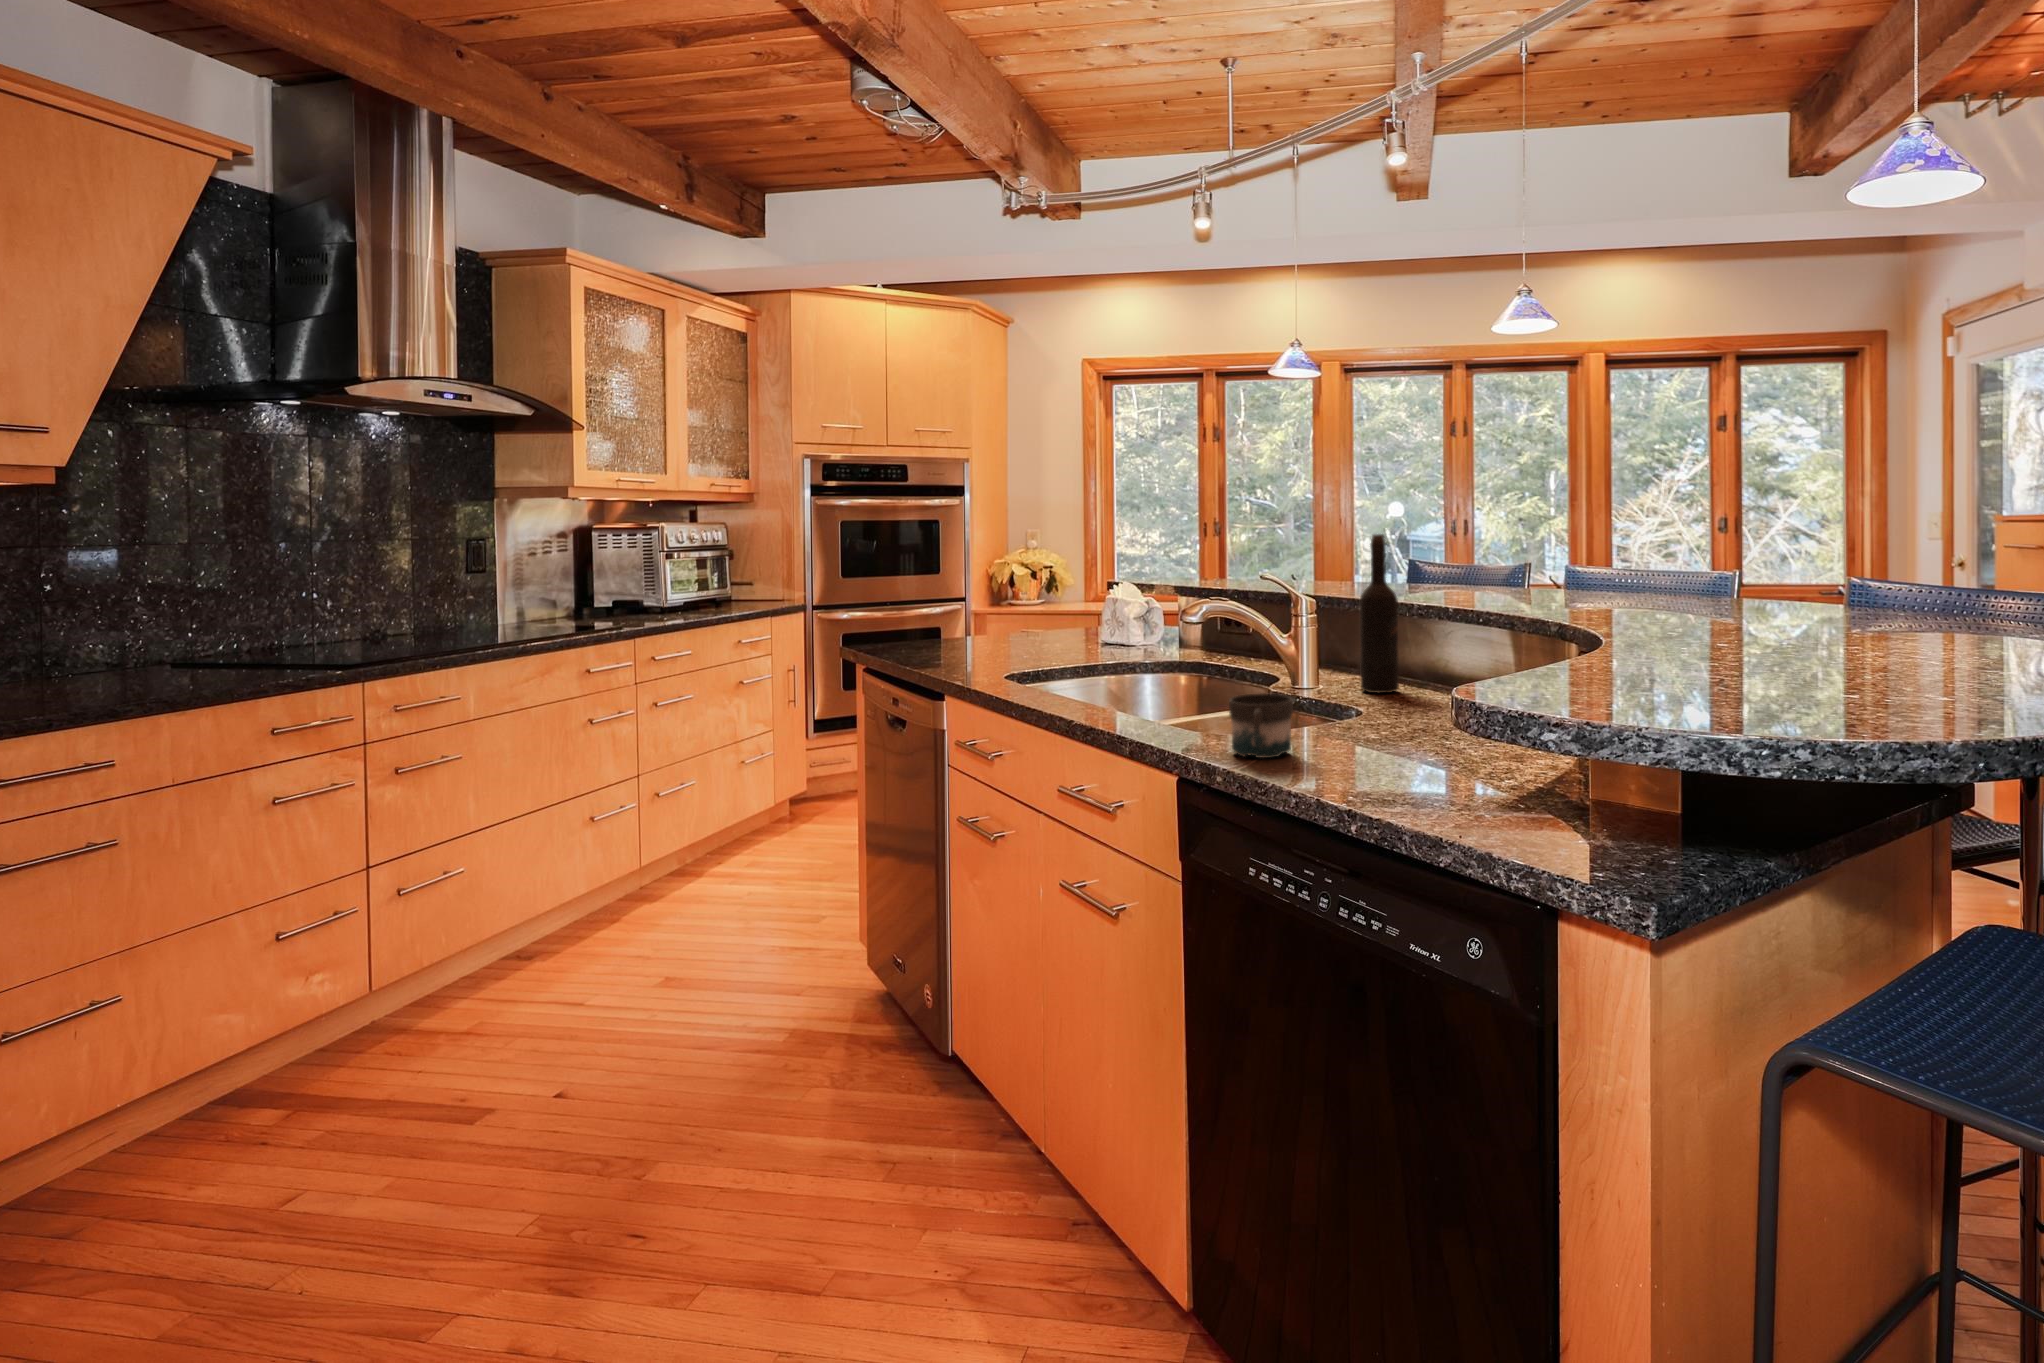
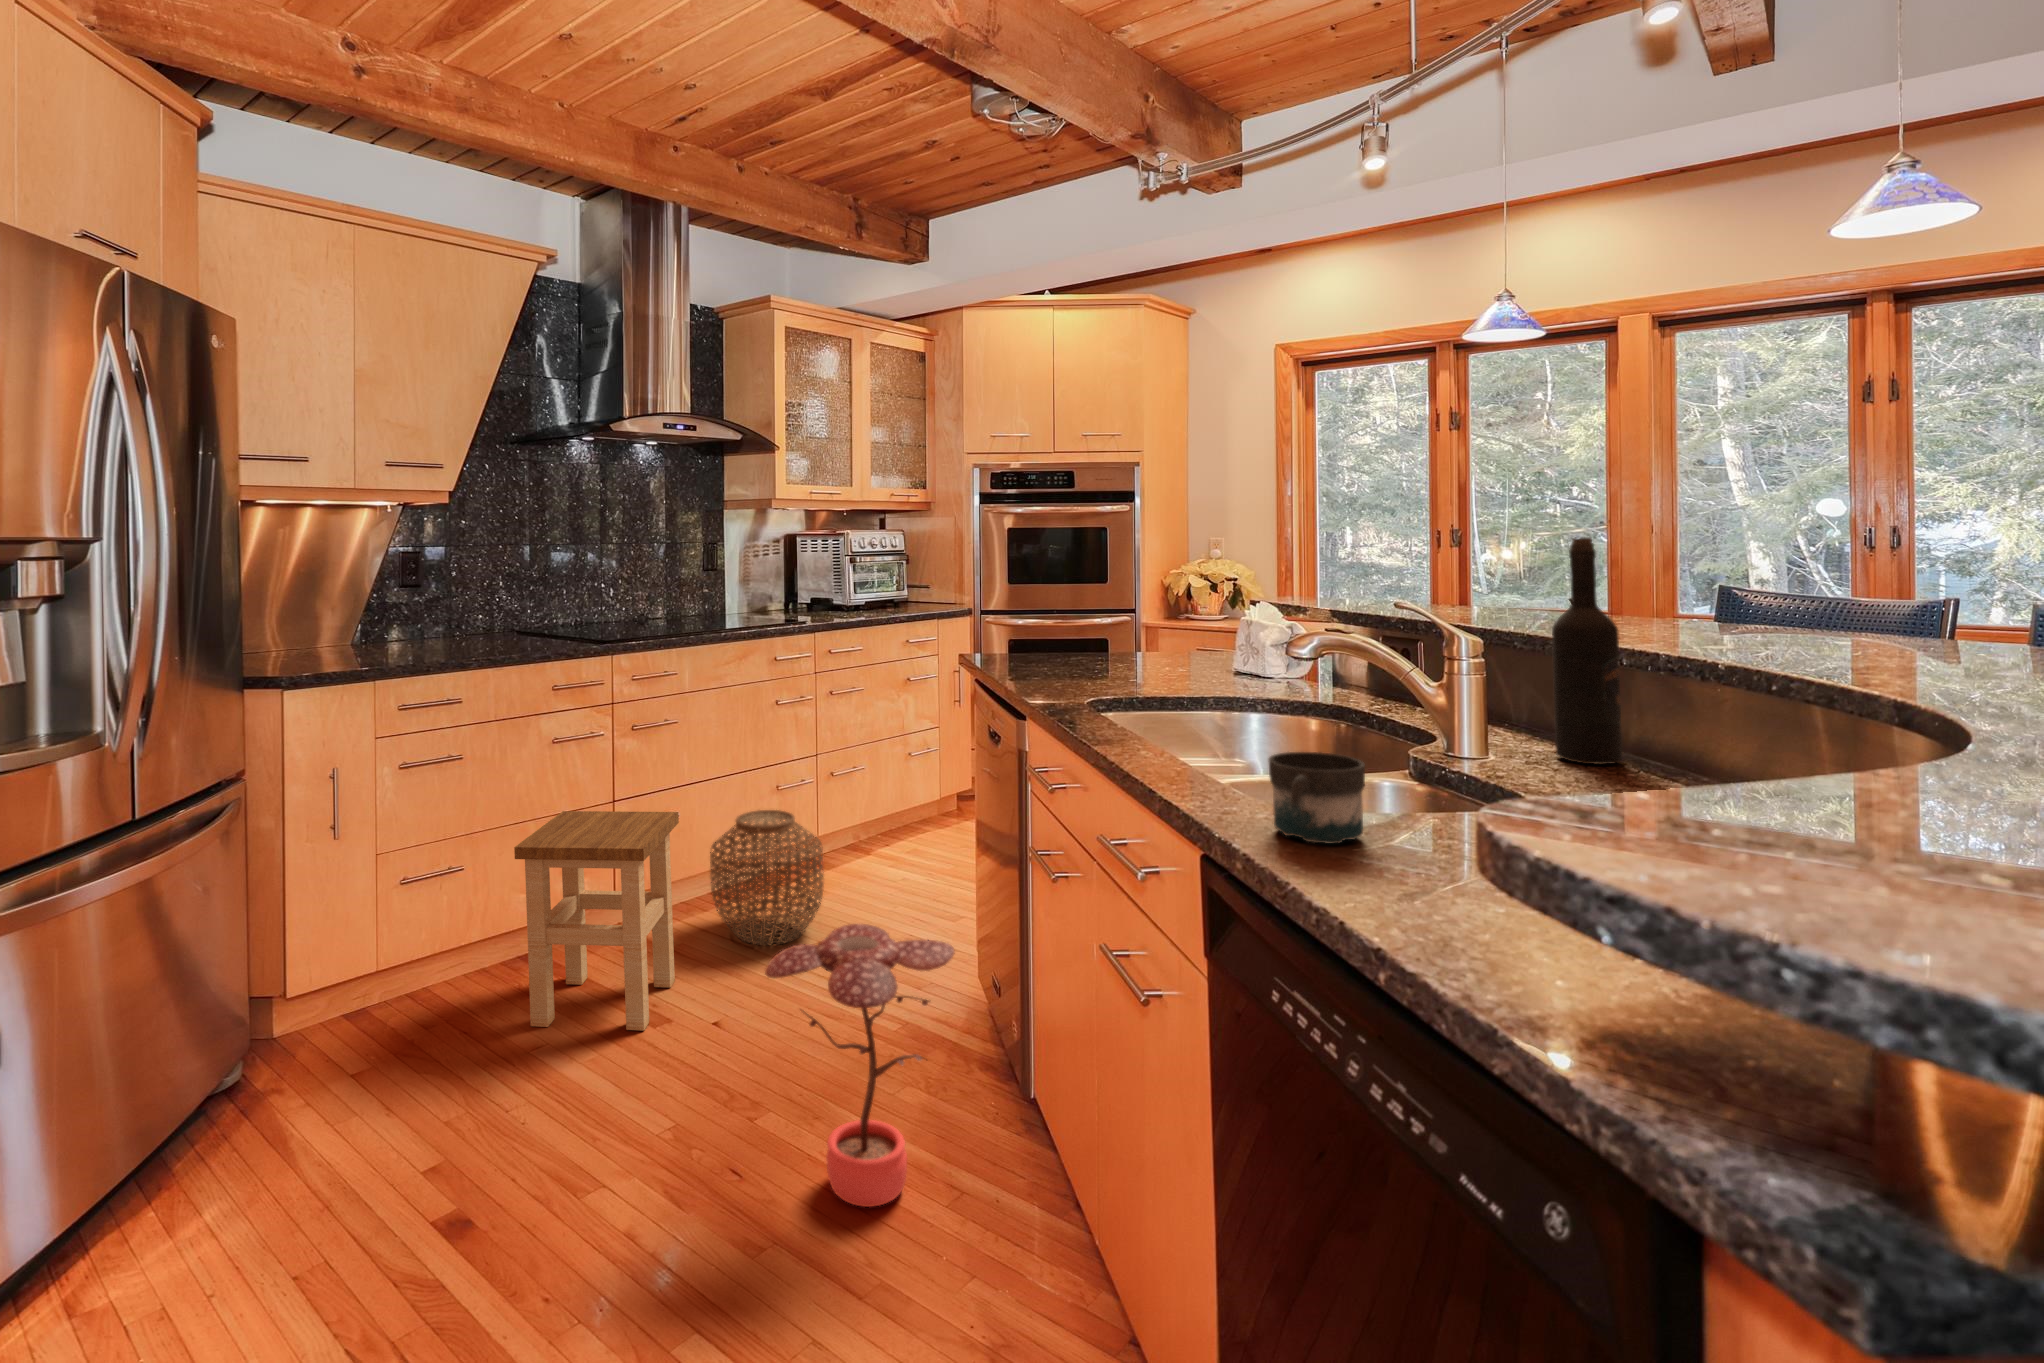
woven basket: none [517,841,666,997] -> present [710,810,823,945]
stool: none [255,857,490,1159] -> present [514,811,679,1031]
potted plant: none [683,926,886,1207] -> present [765,924,954,1207]

